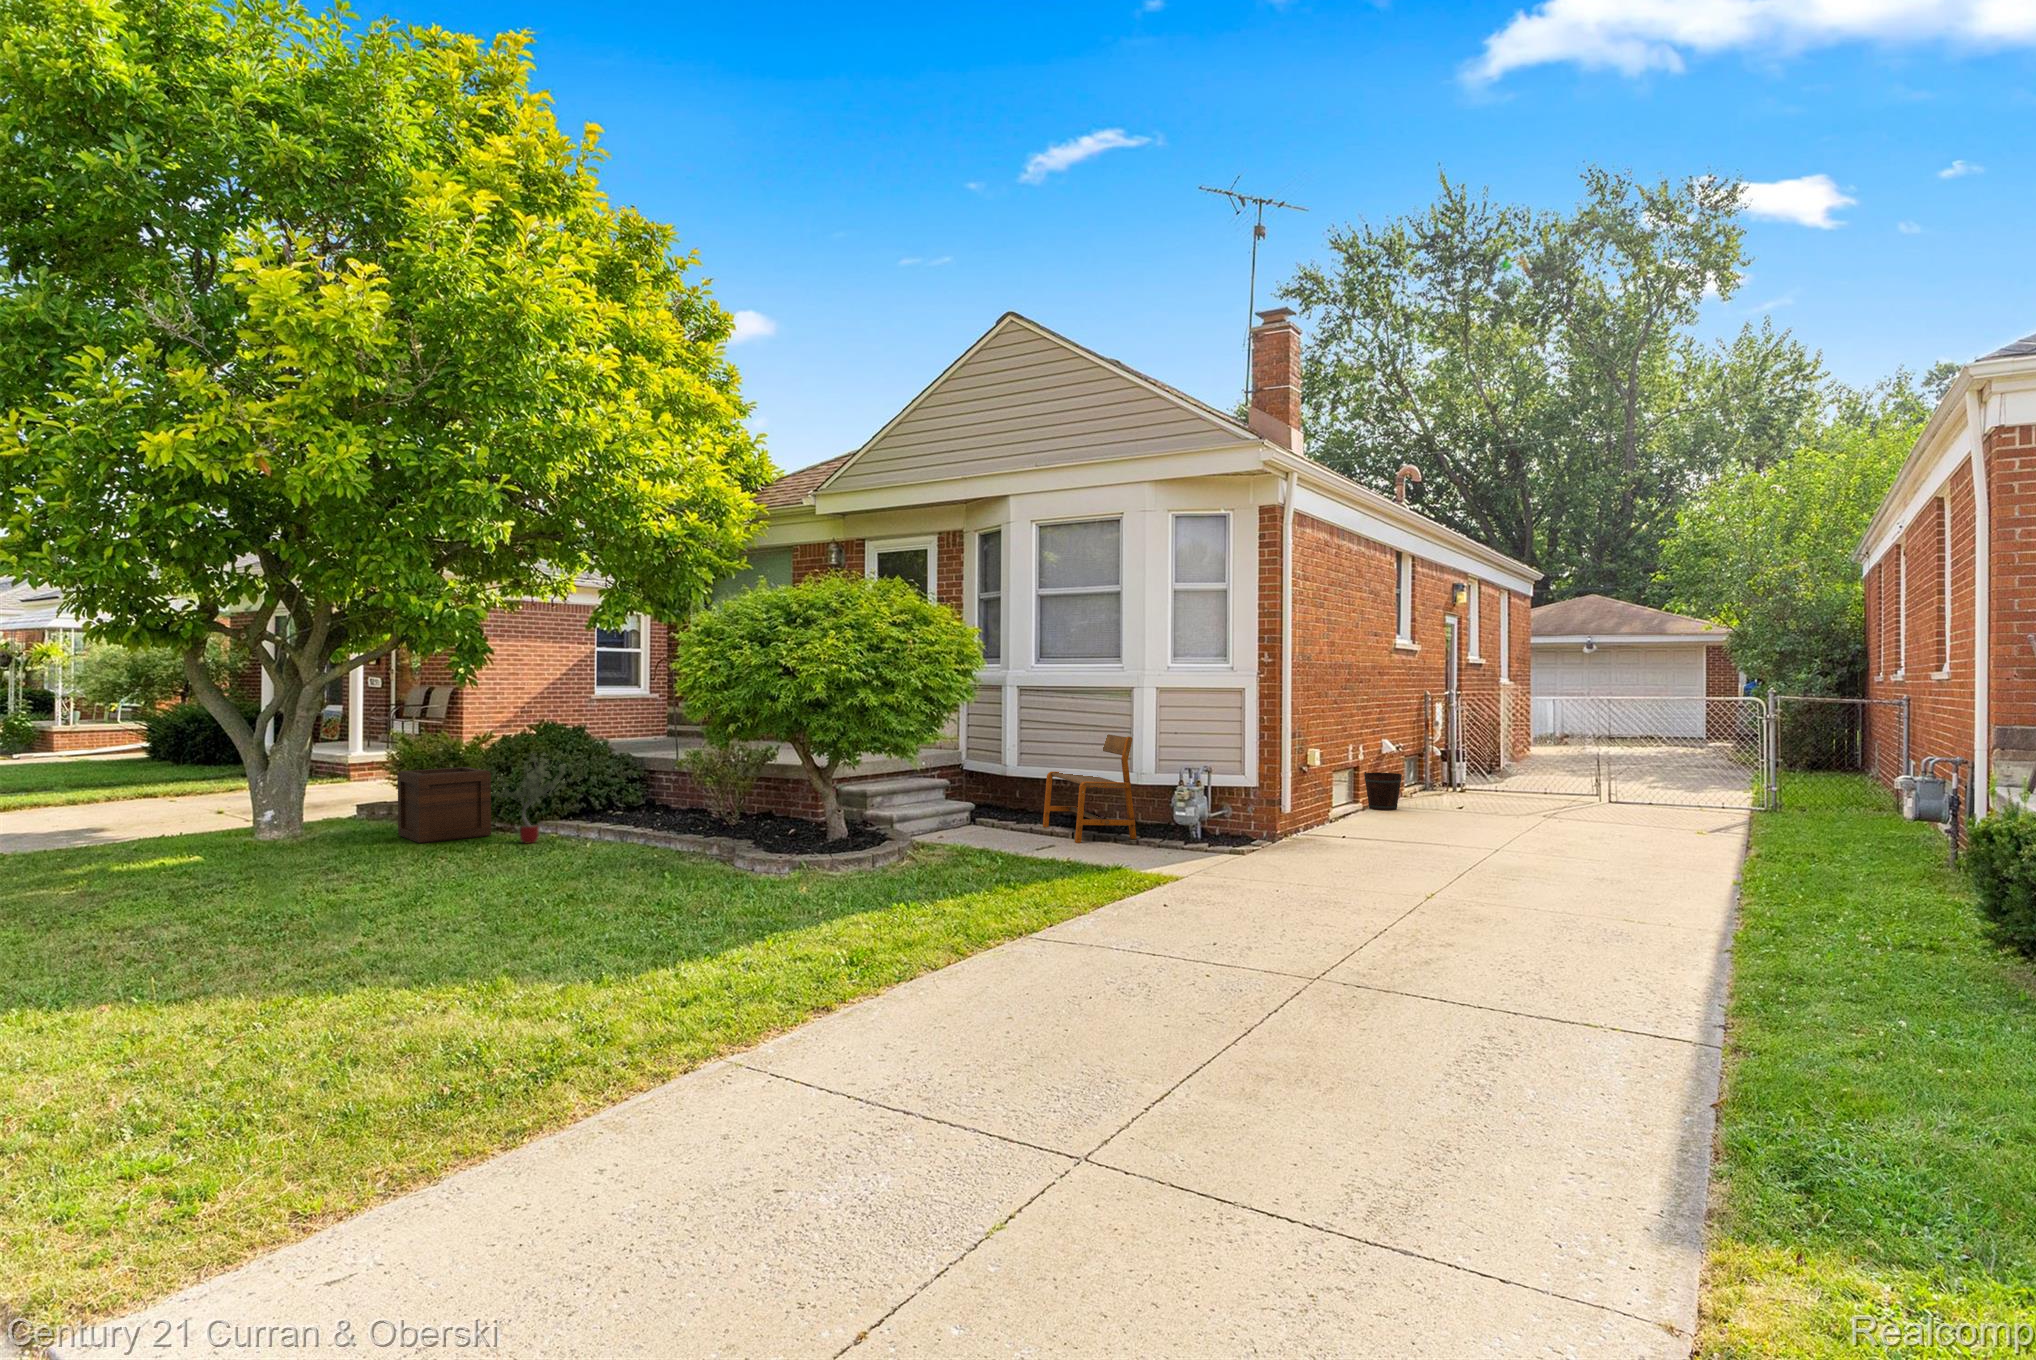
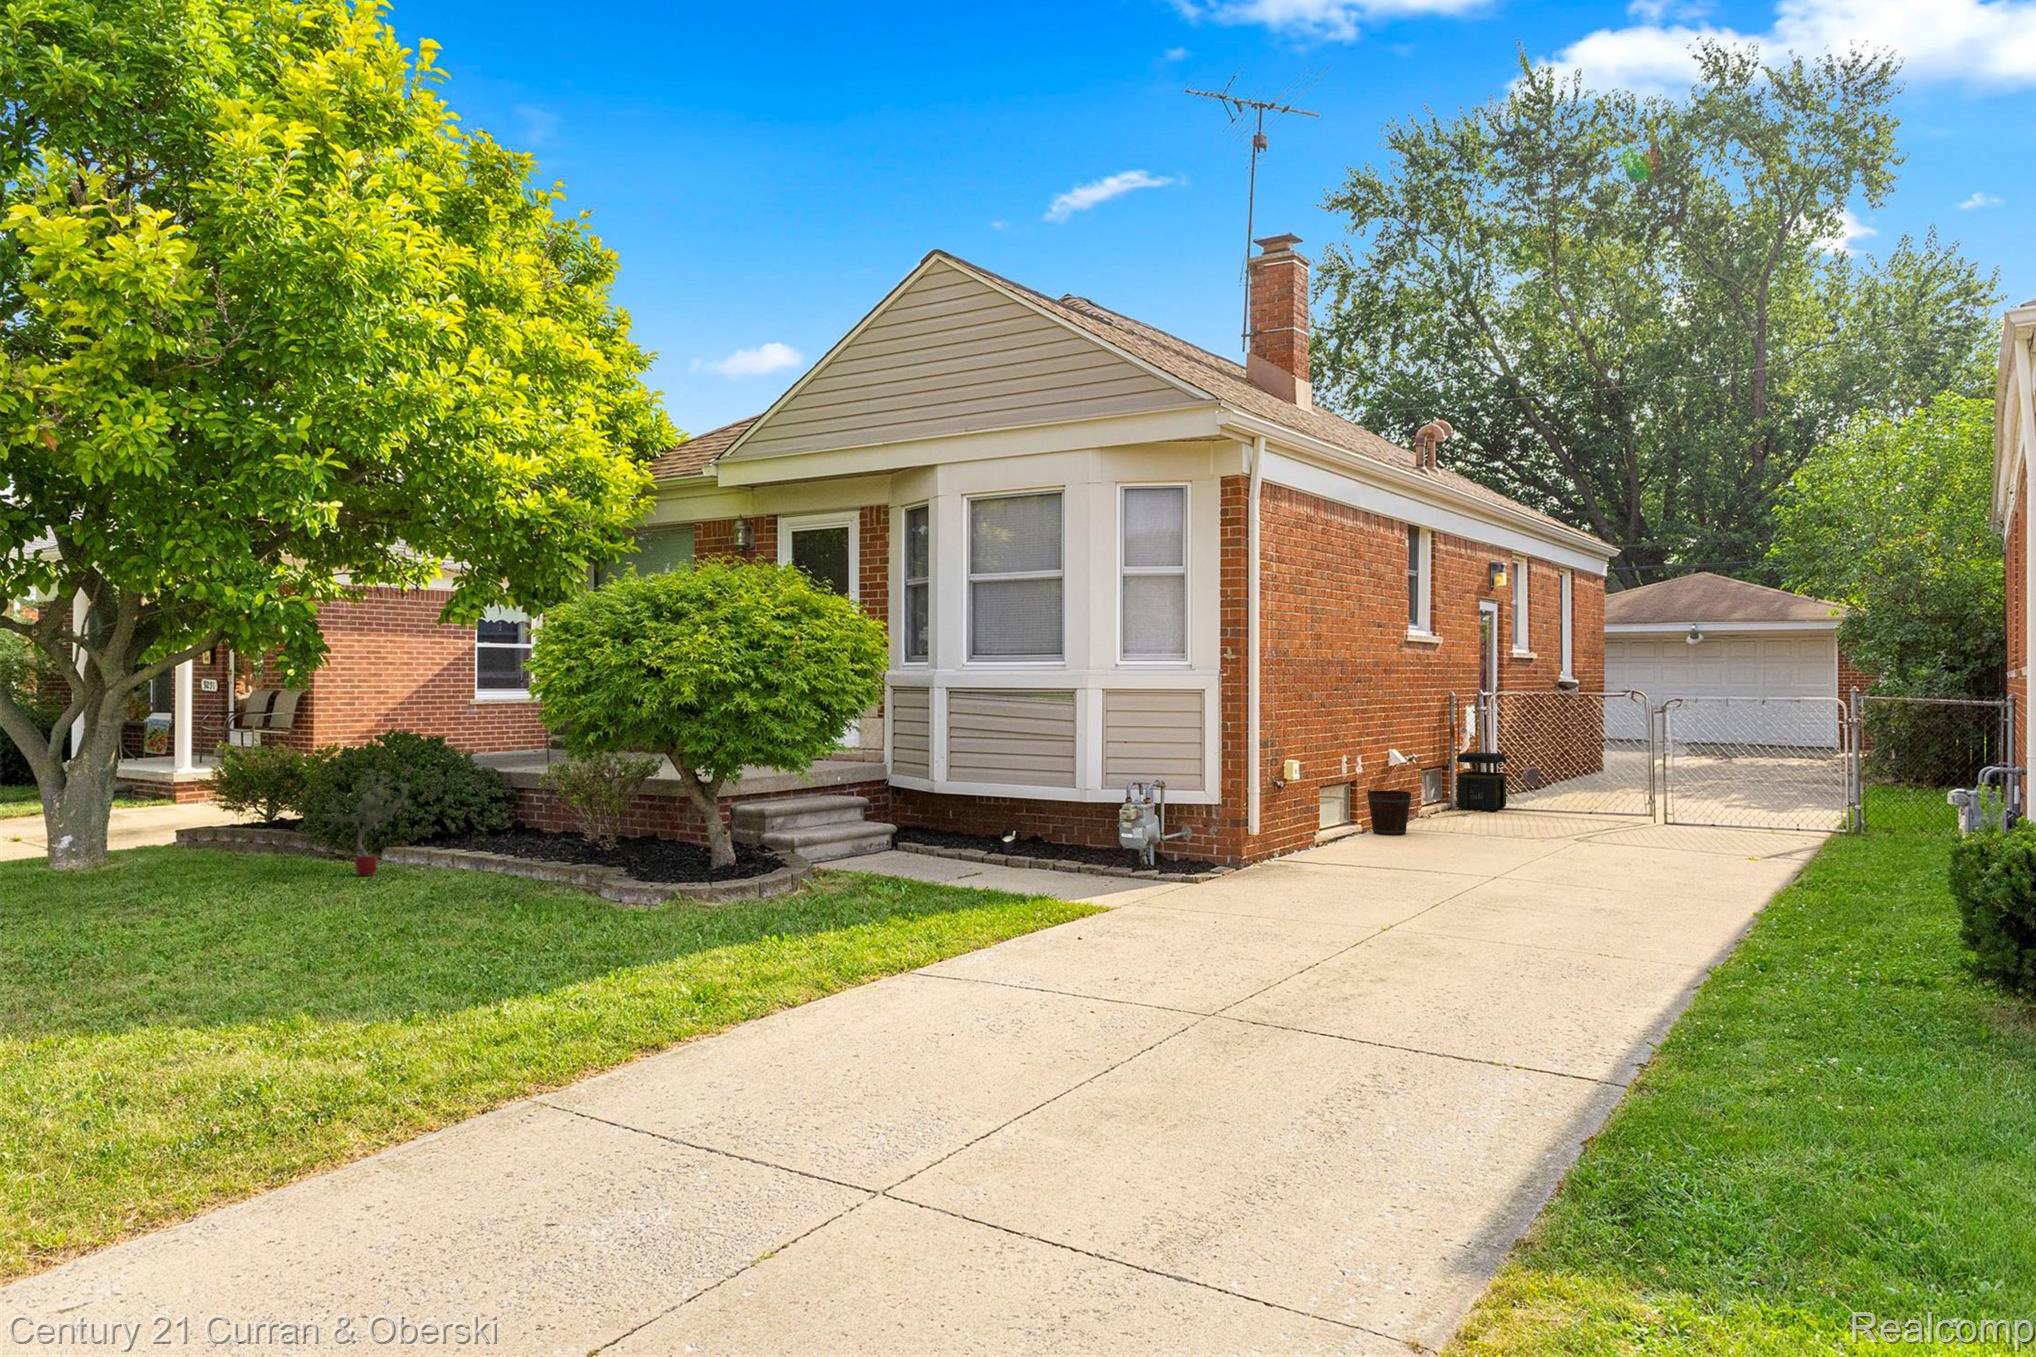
bench: present [1043,734,1136,843] -> none [974,742,1079,873]
toolbox: none [1427,741,1468,789] -> present [1456,752,1507,811]
wooden crate: present [398,767,491,843] -> none [214,787,323,876]

